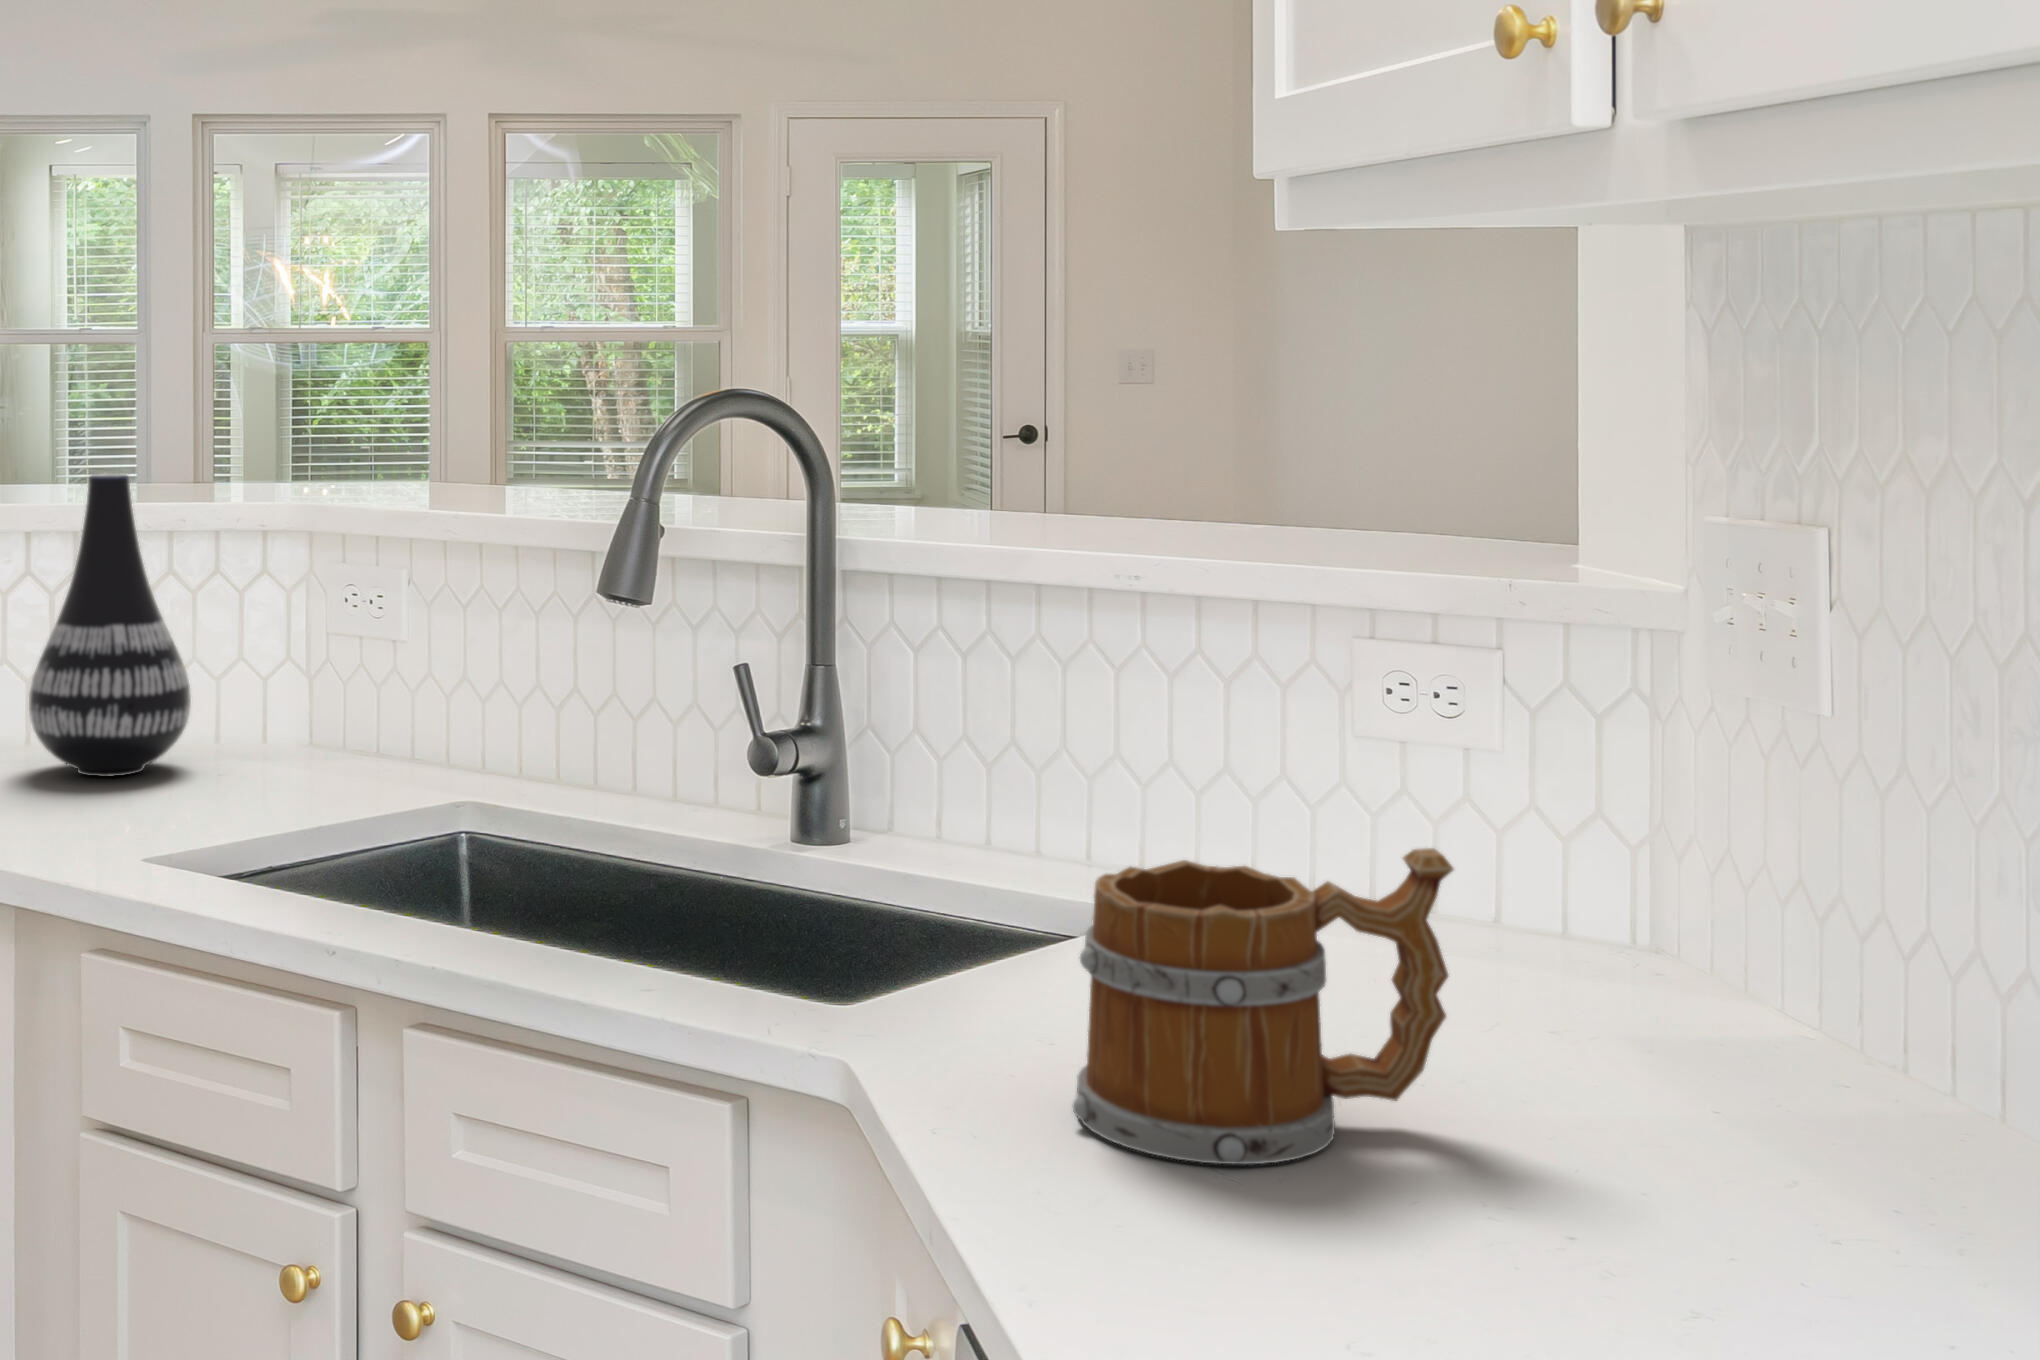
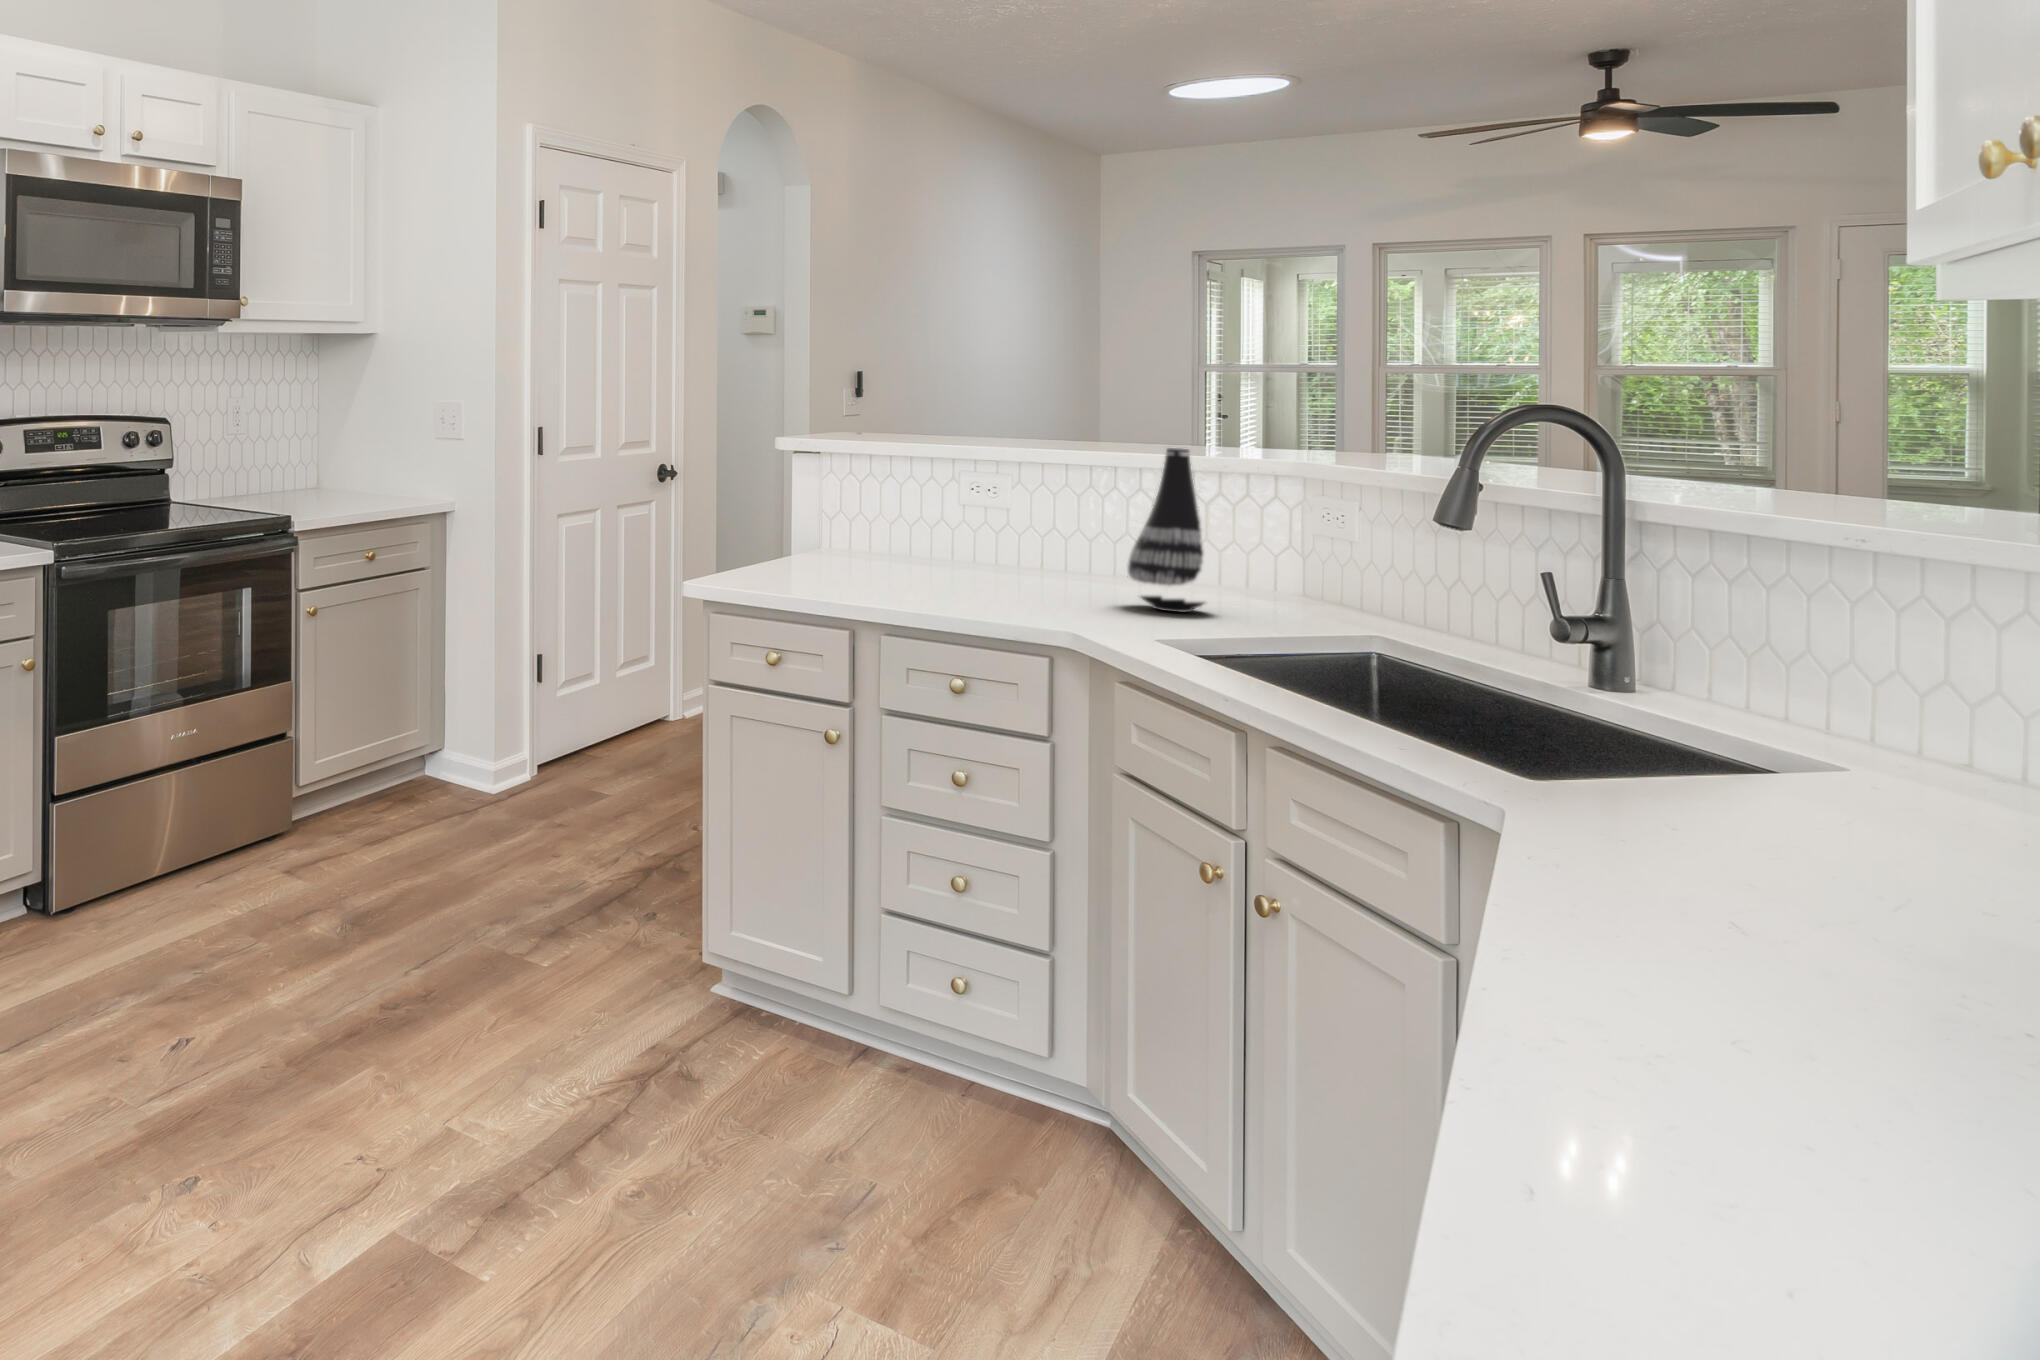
mug: present [1073,848,1454,1164] -> none [1626,658,1914,825]

